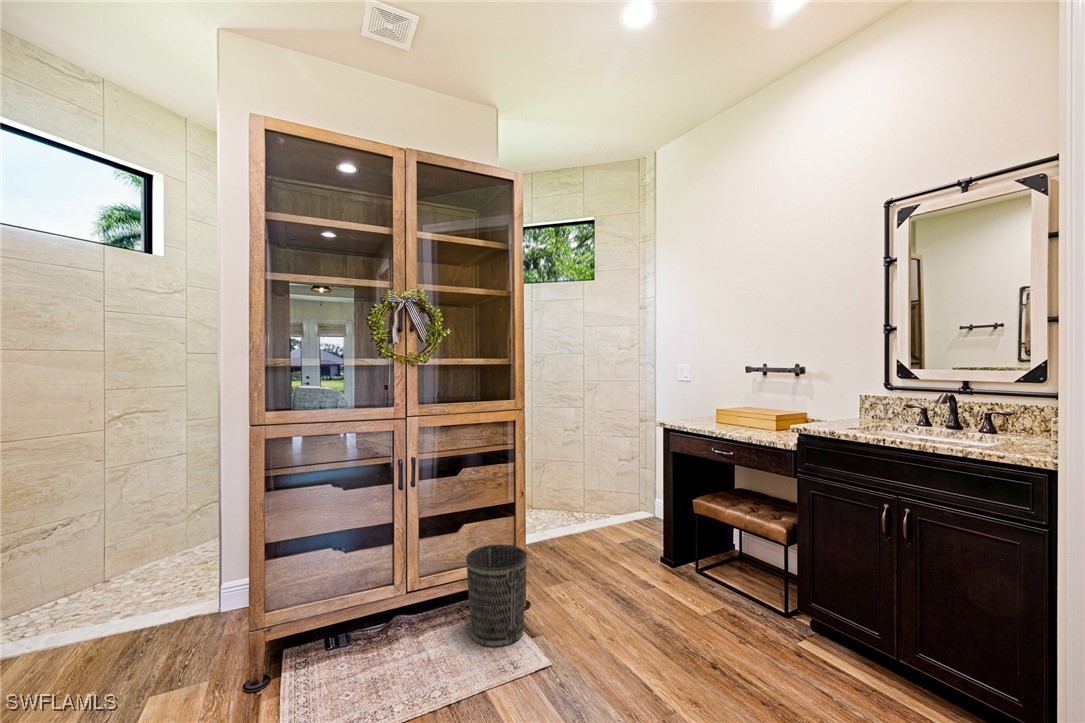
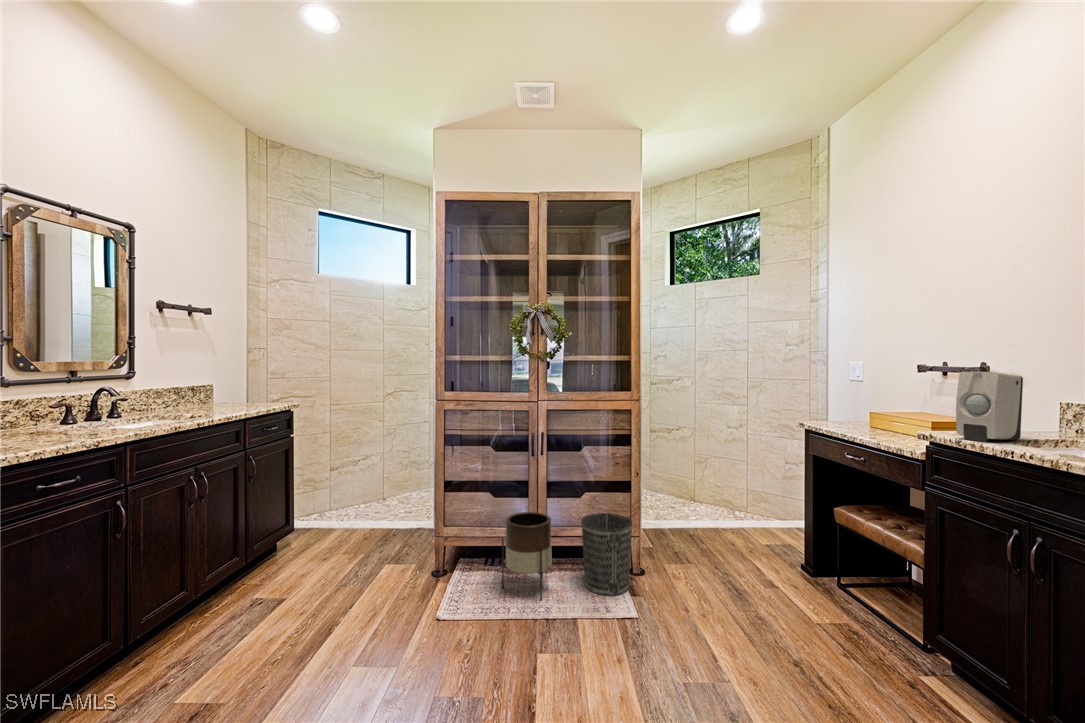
soap dispenser: none [826,373,863,432] -> present [956,372,1023,442]
planter: none [368,562,436,679] -> present [502,512,552,600]

